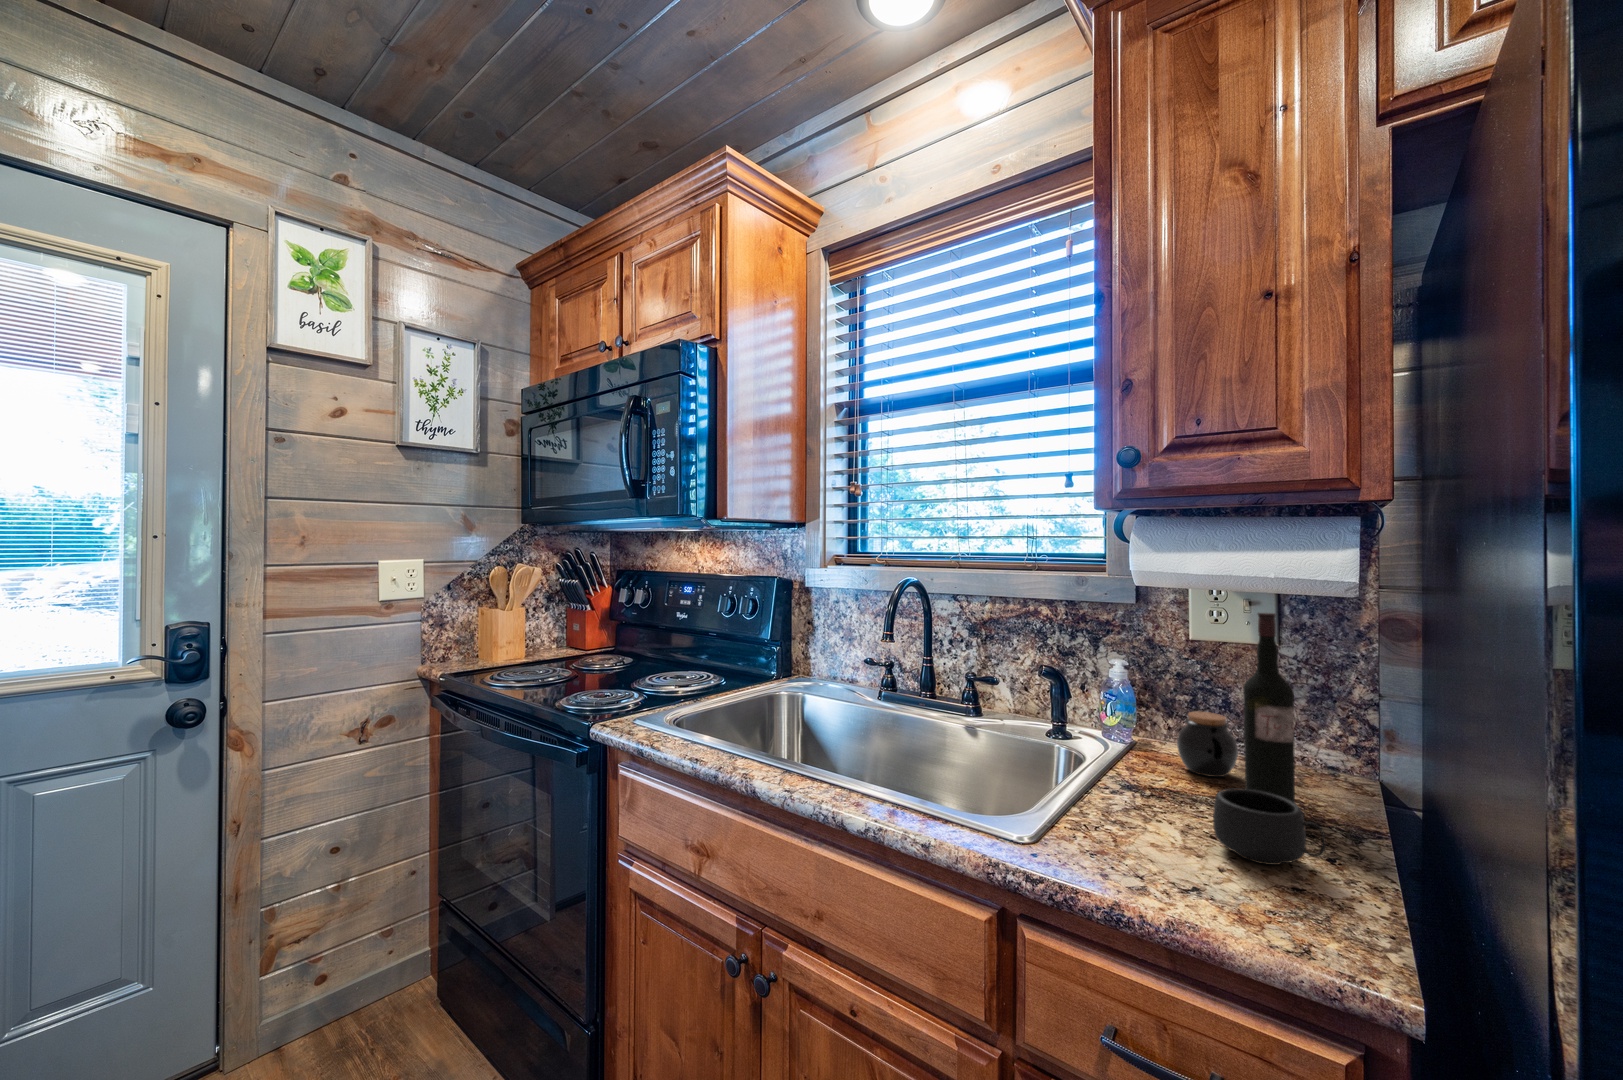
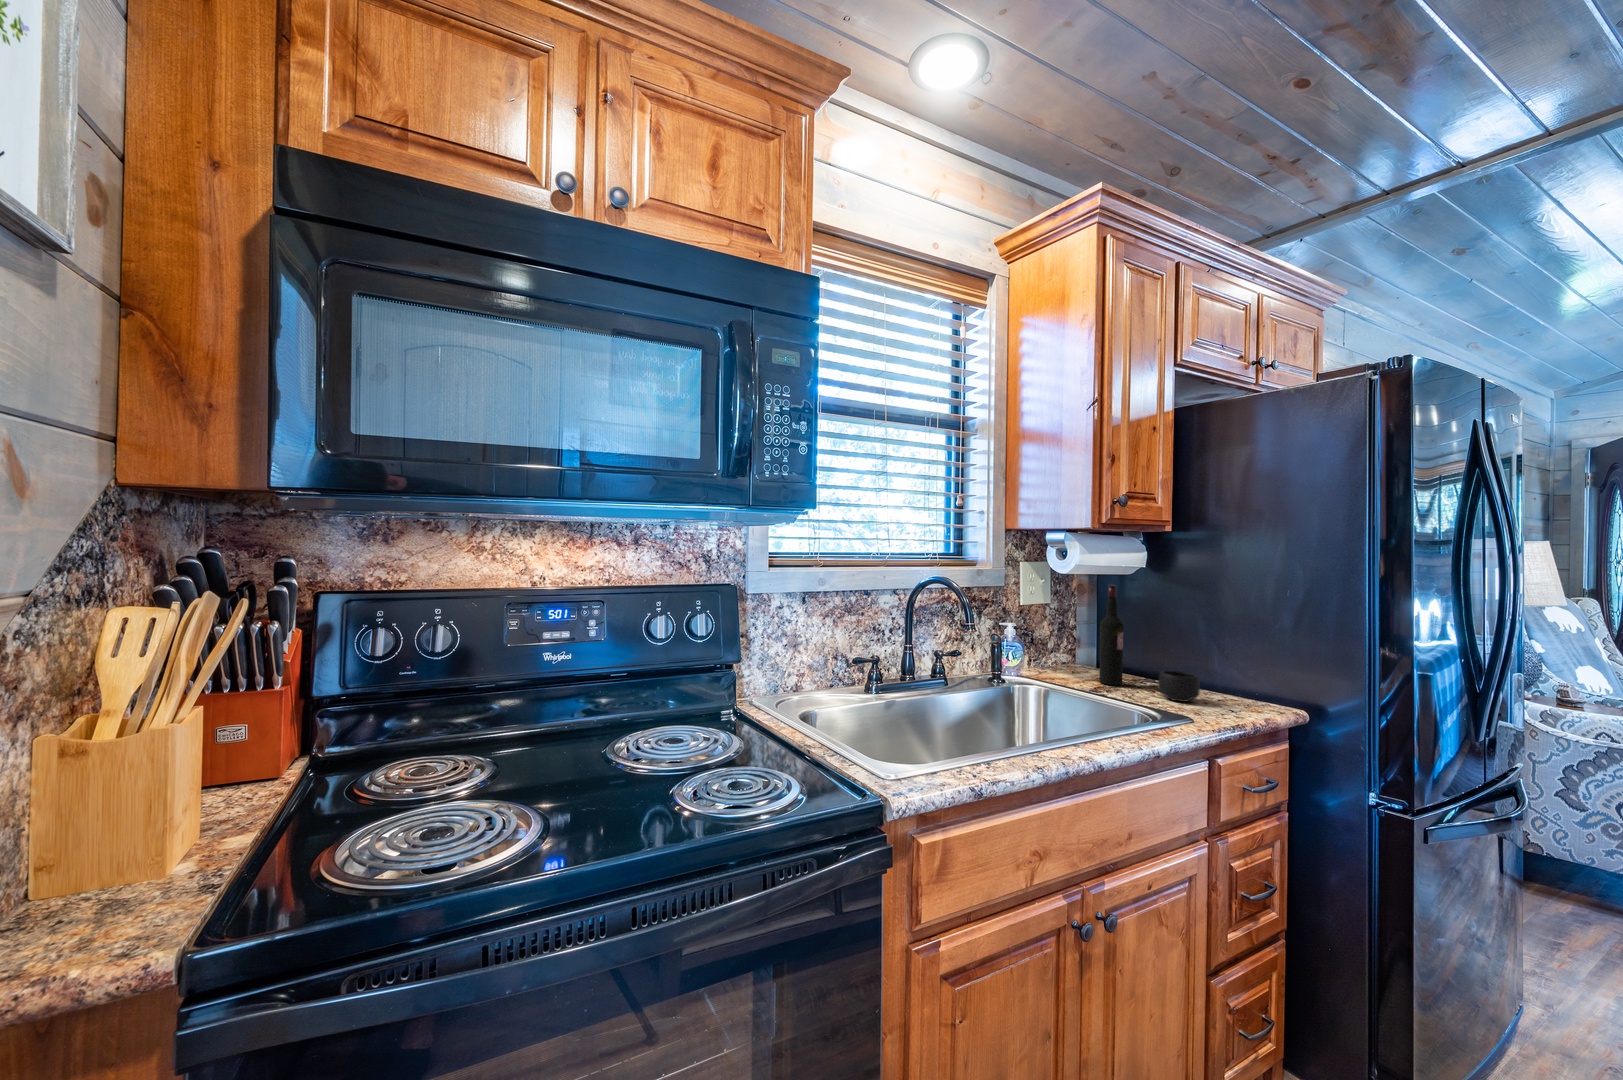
jar: present [1177,711,1238,777] -> none [1045,645,1077,681]

